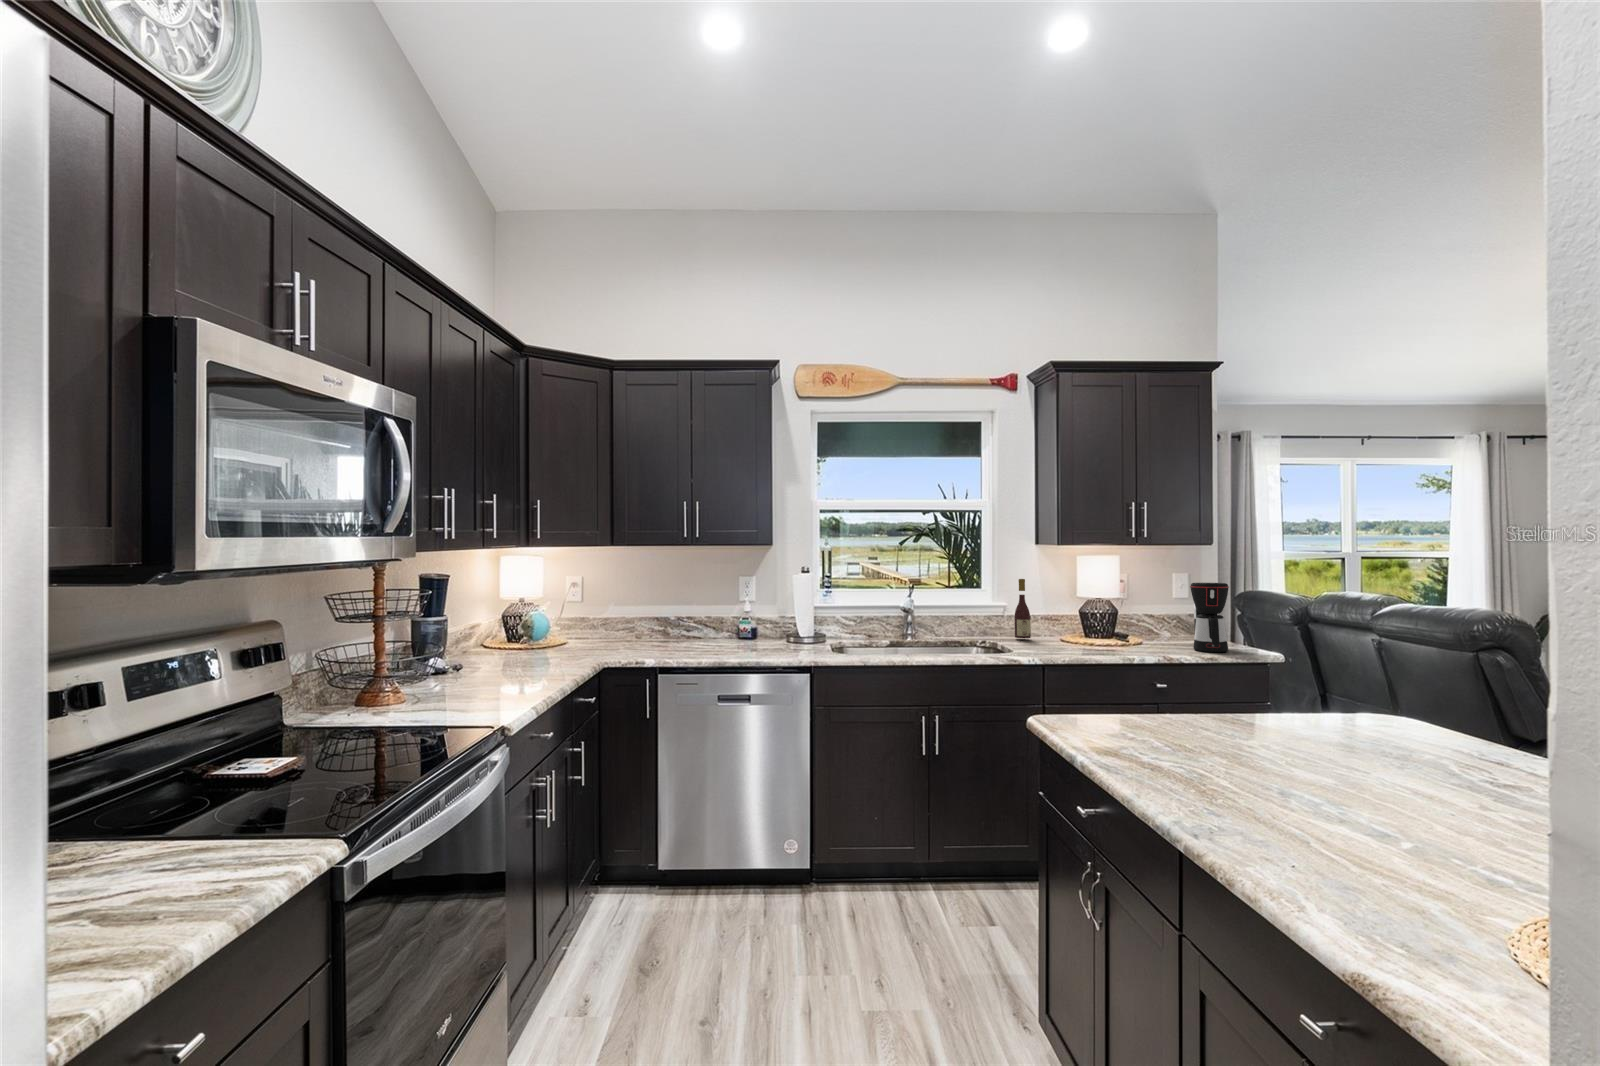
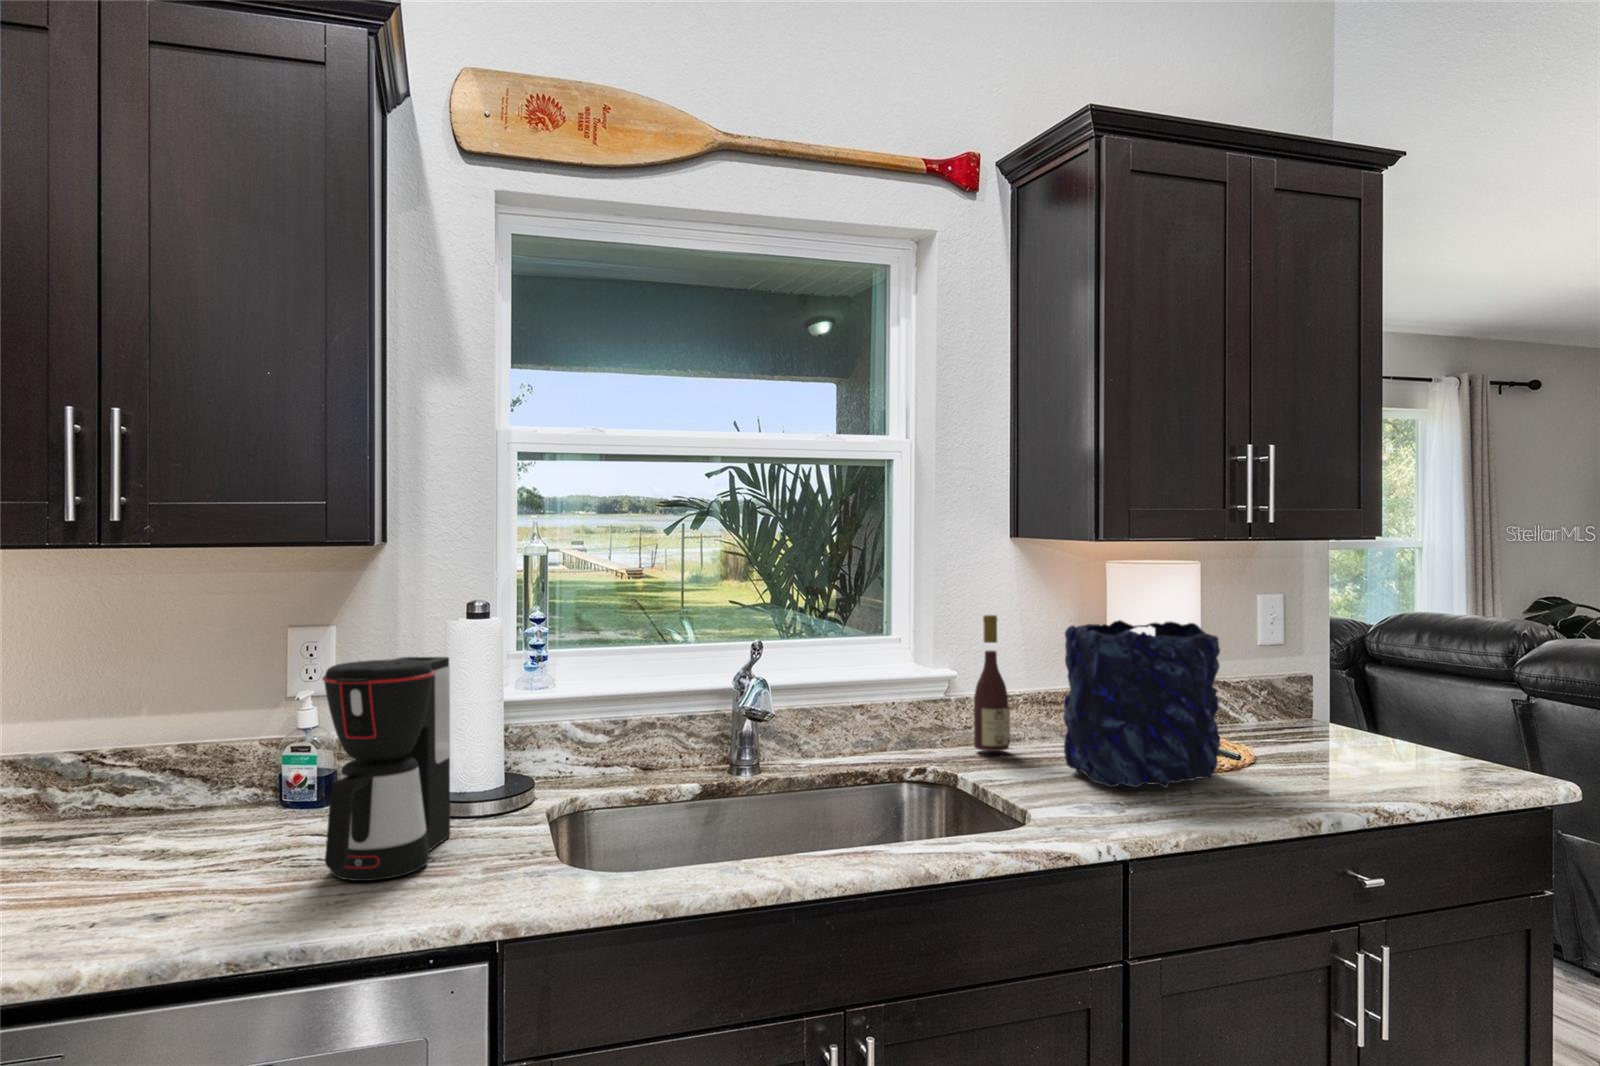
vase: none [1046,581,1115,649] -> present [1064,620,1220,788]
coffee maker: present [1190,583,1229,652] -> present [322,657,450,881]

